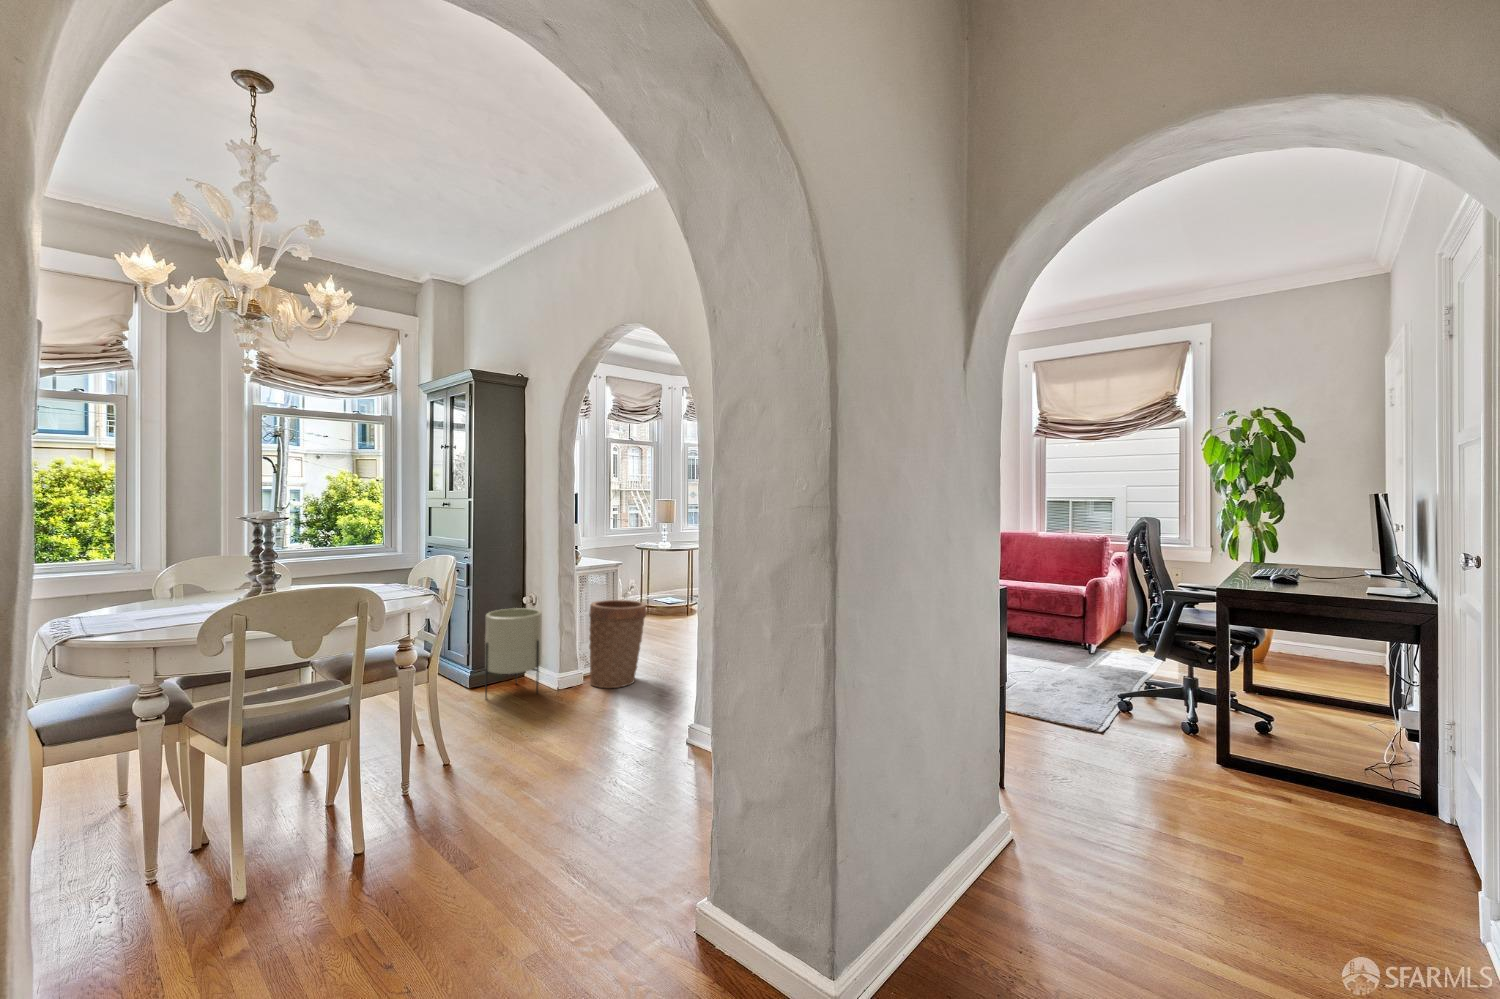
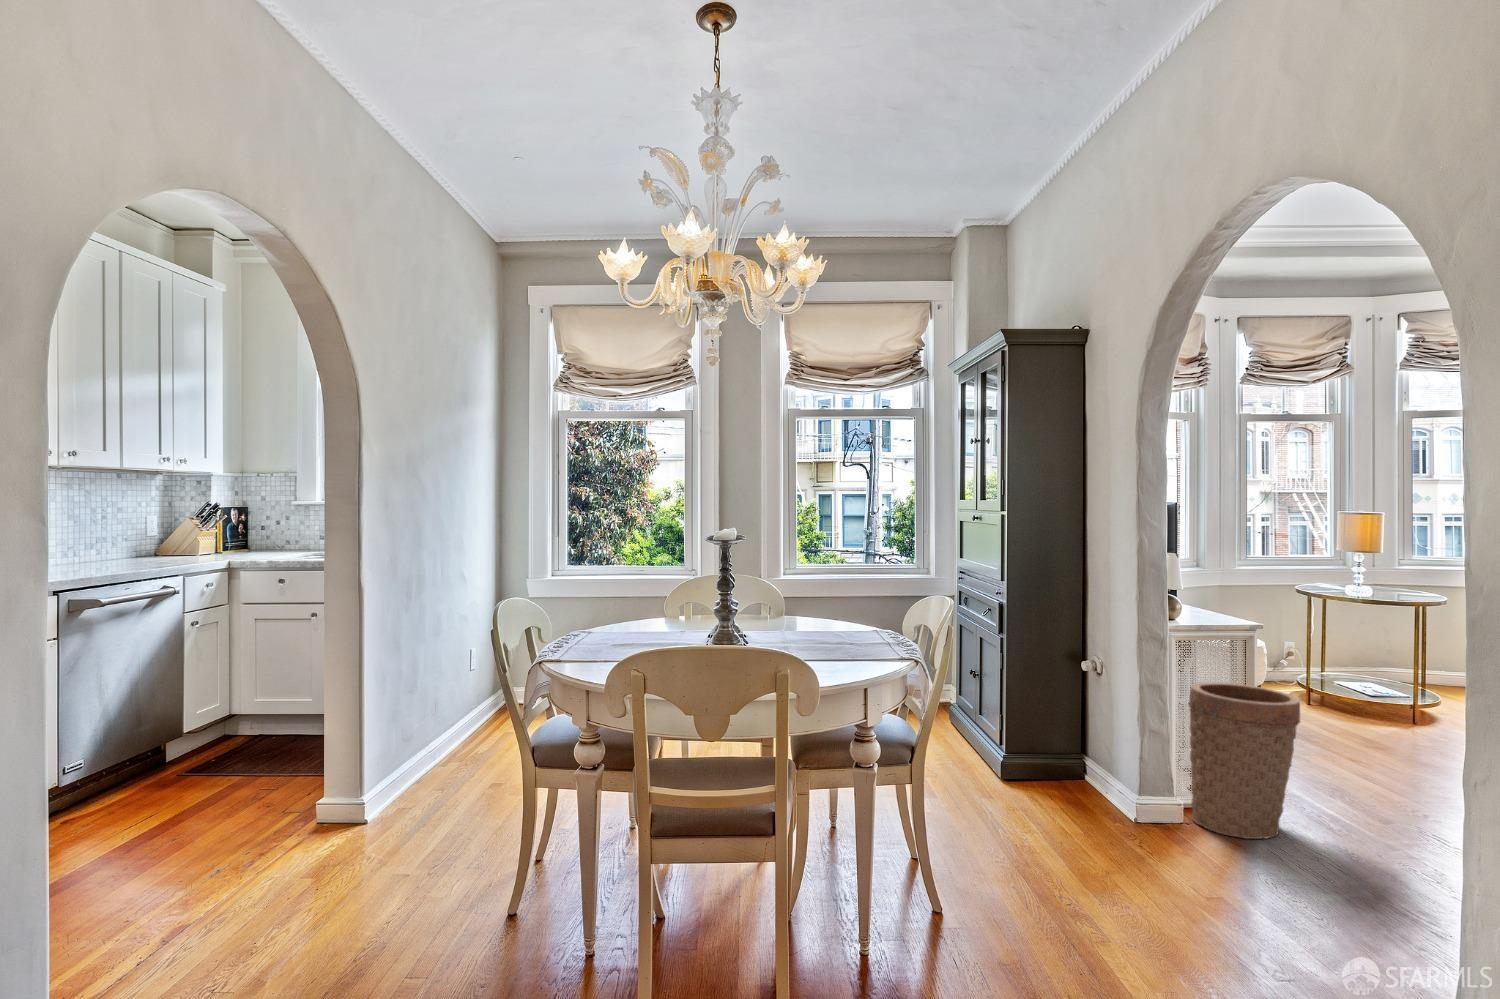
planter: present [485,608,542,697] -> none [1024,676,1108,815]

